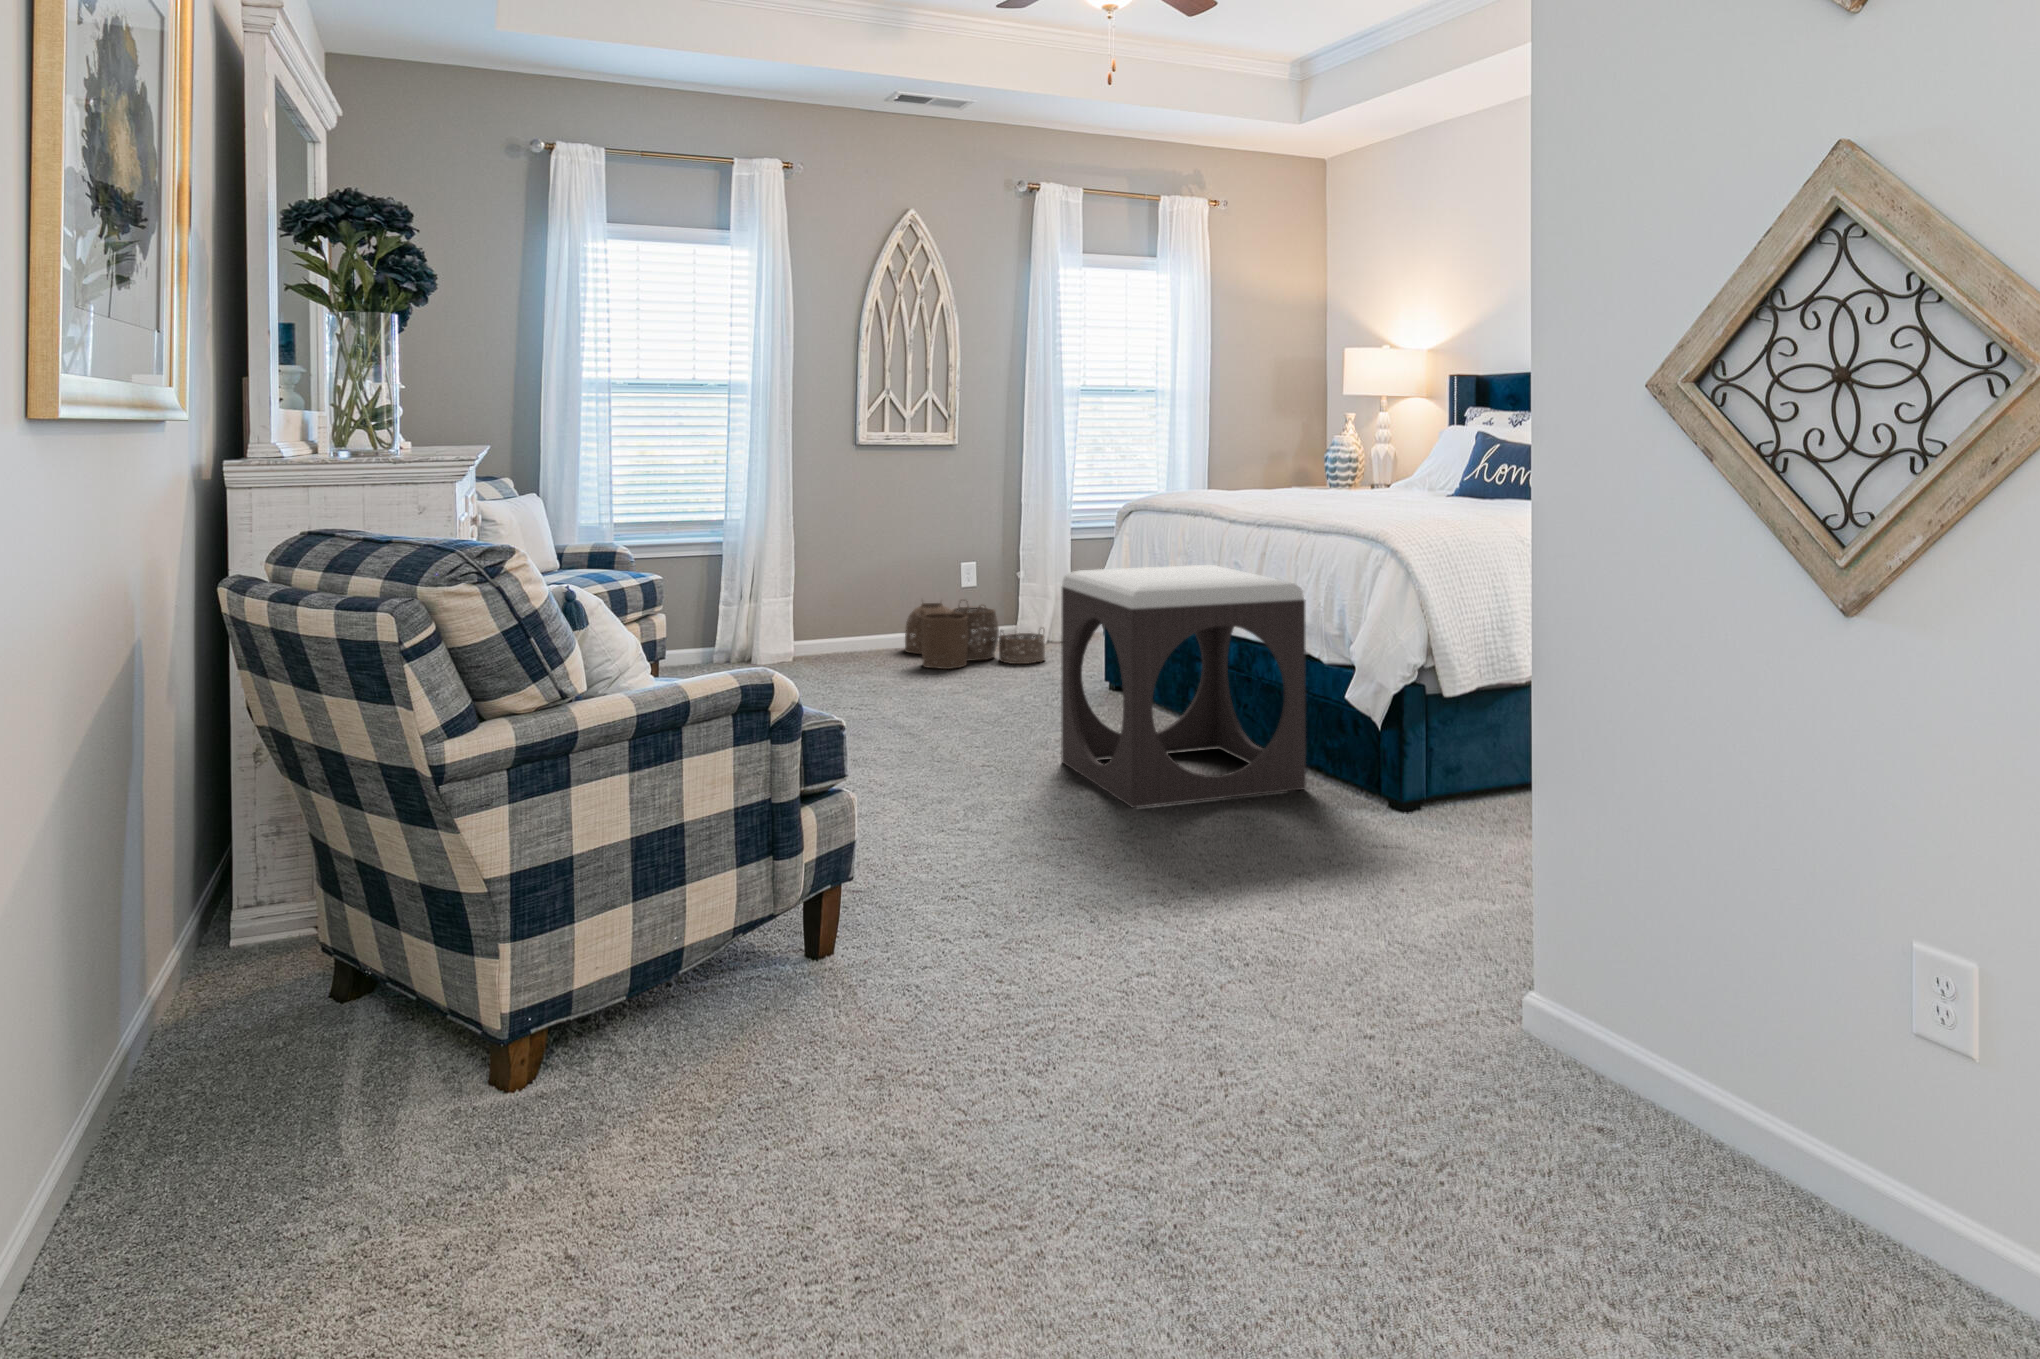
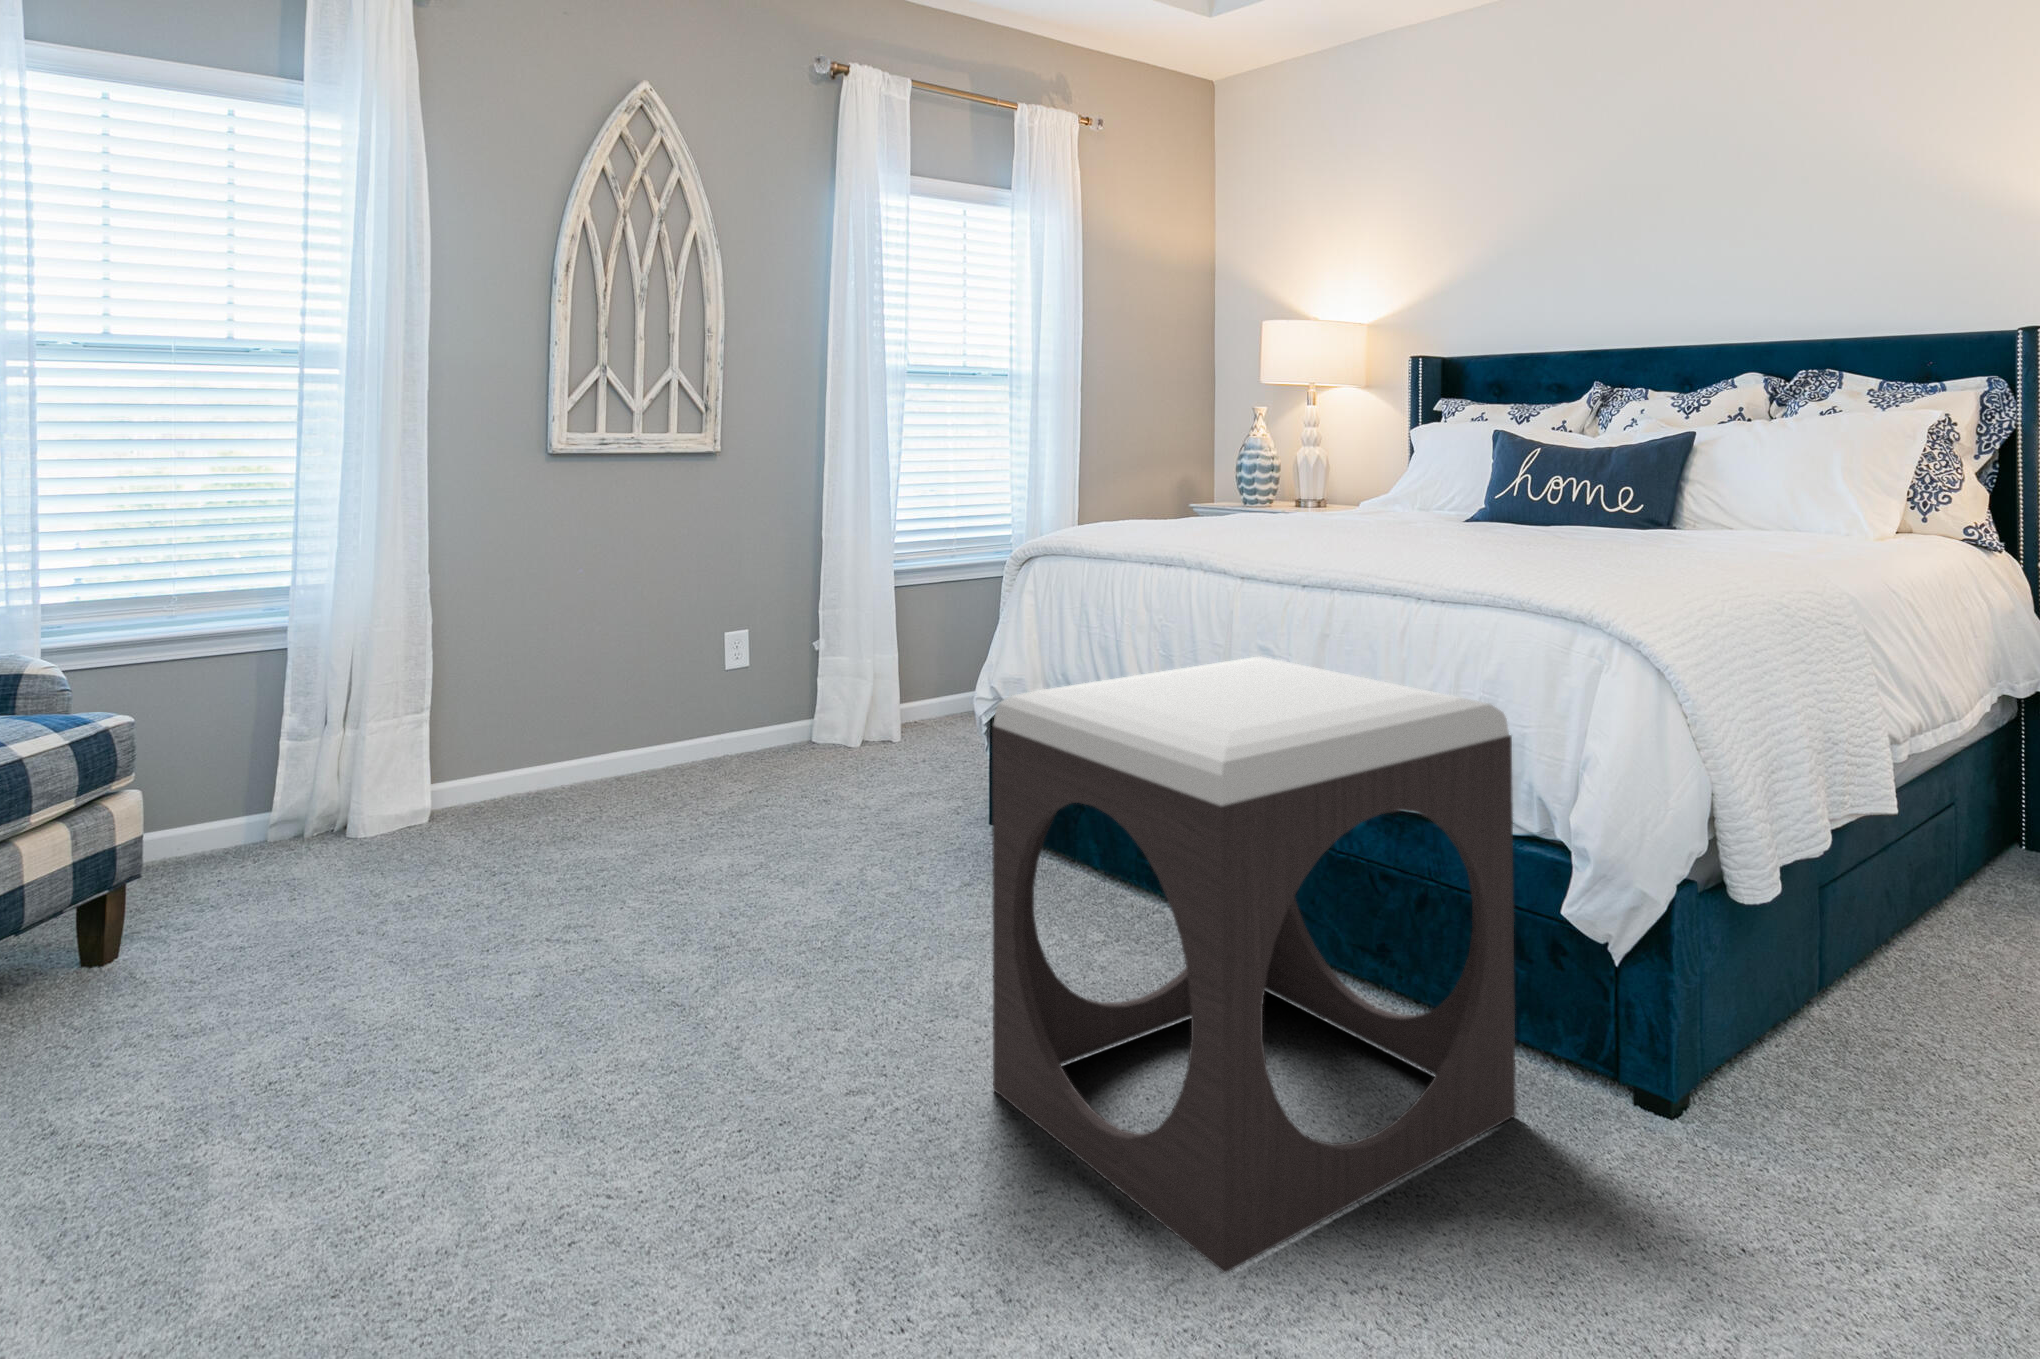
woven basket: present [905,603,1045,669] -> none [631,691,870,819]

